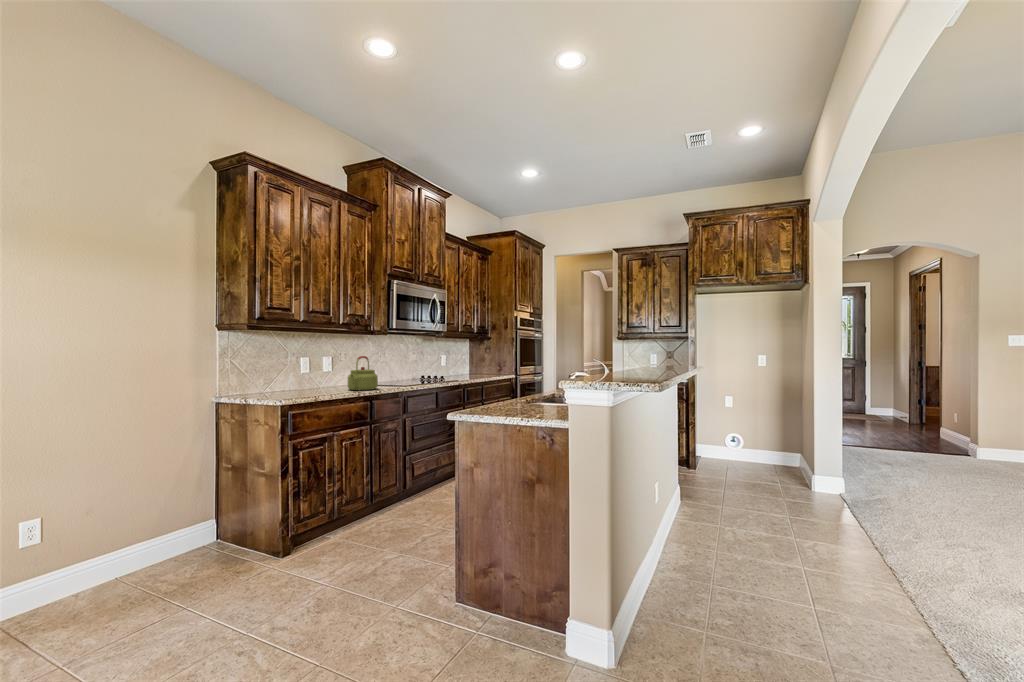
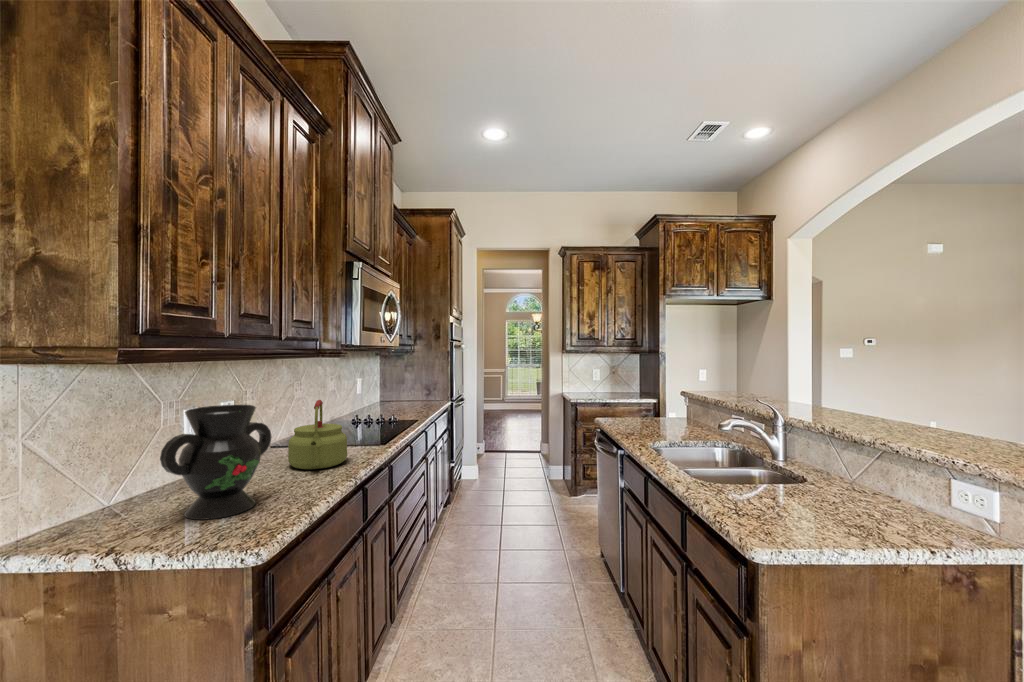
decorative vase: none [273,352,324,397] -> present [160,405,272,520]

